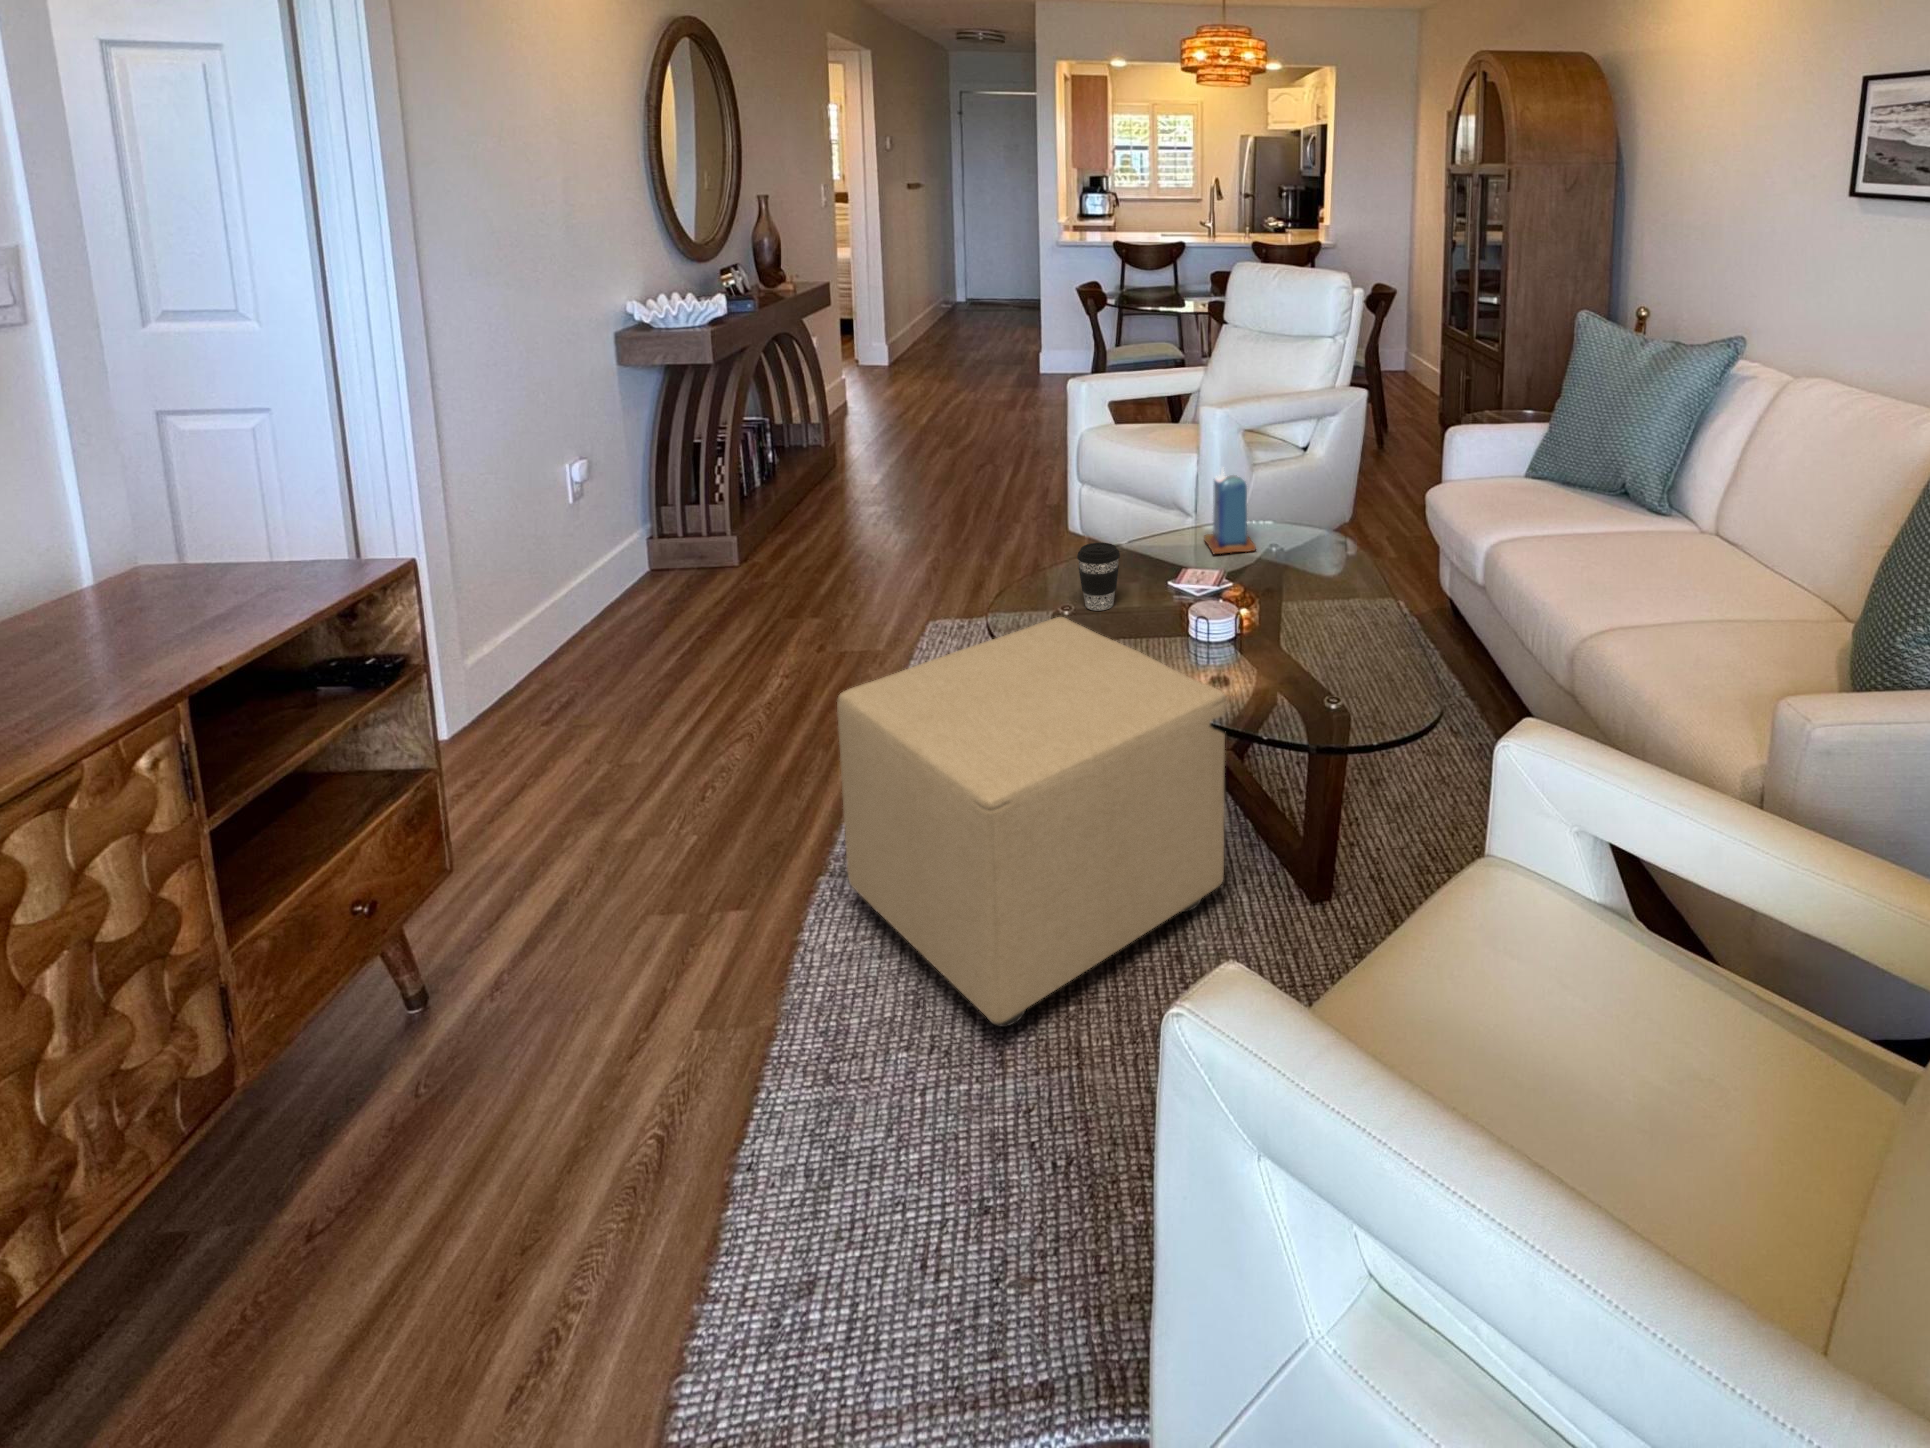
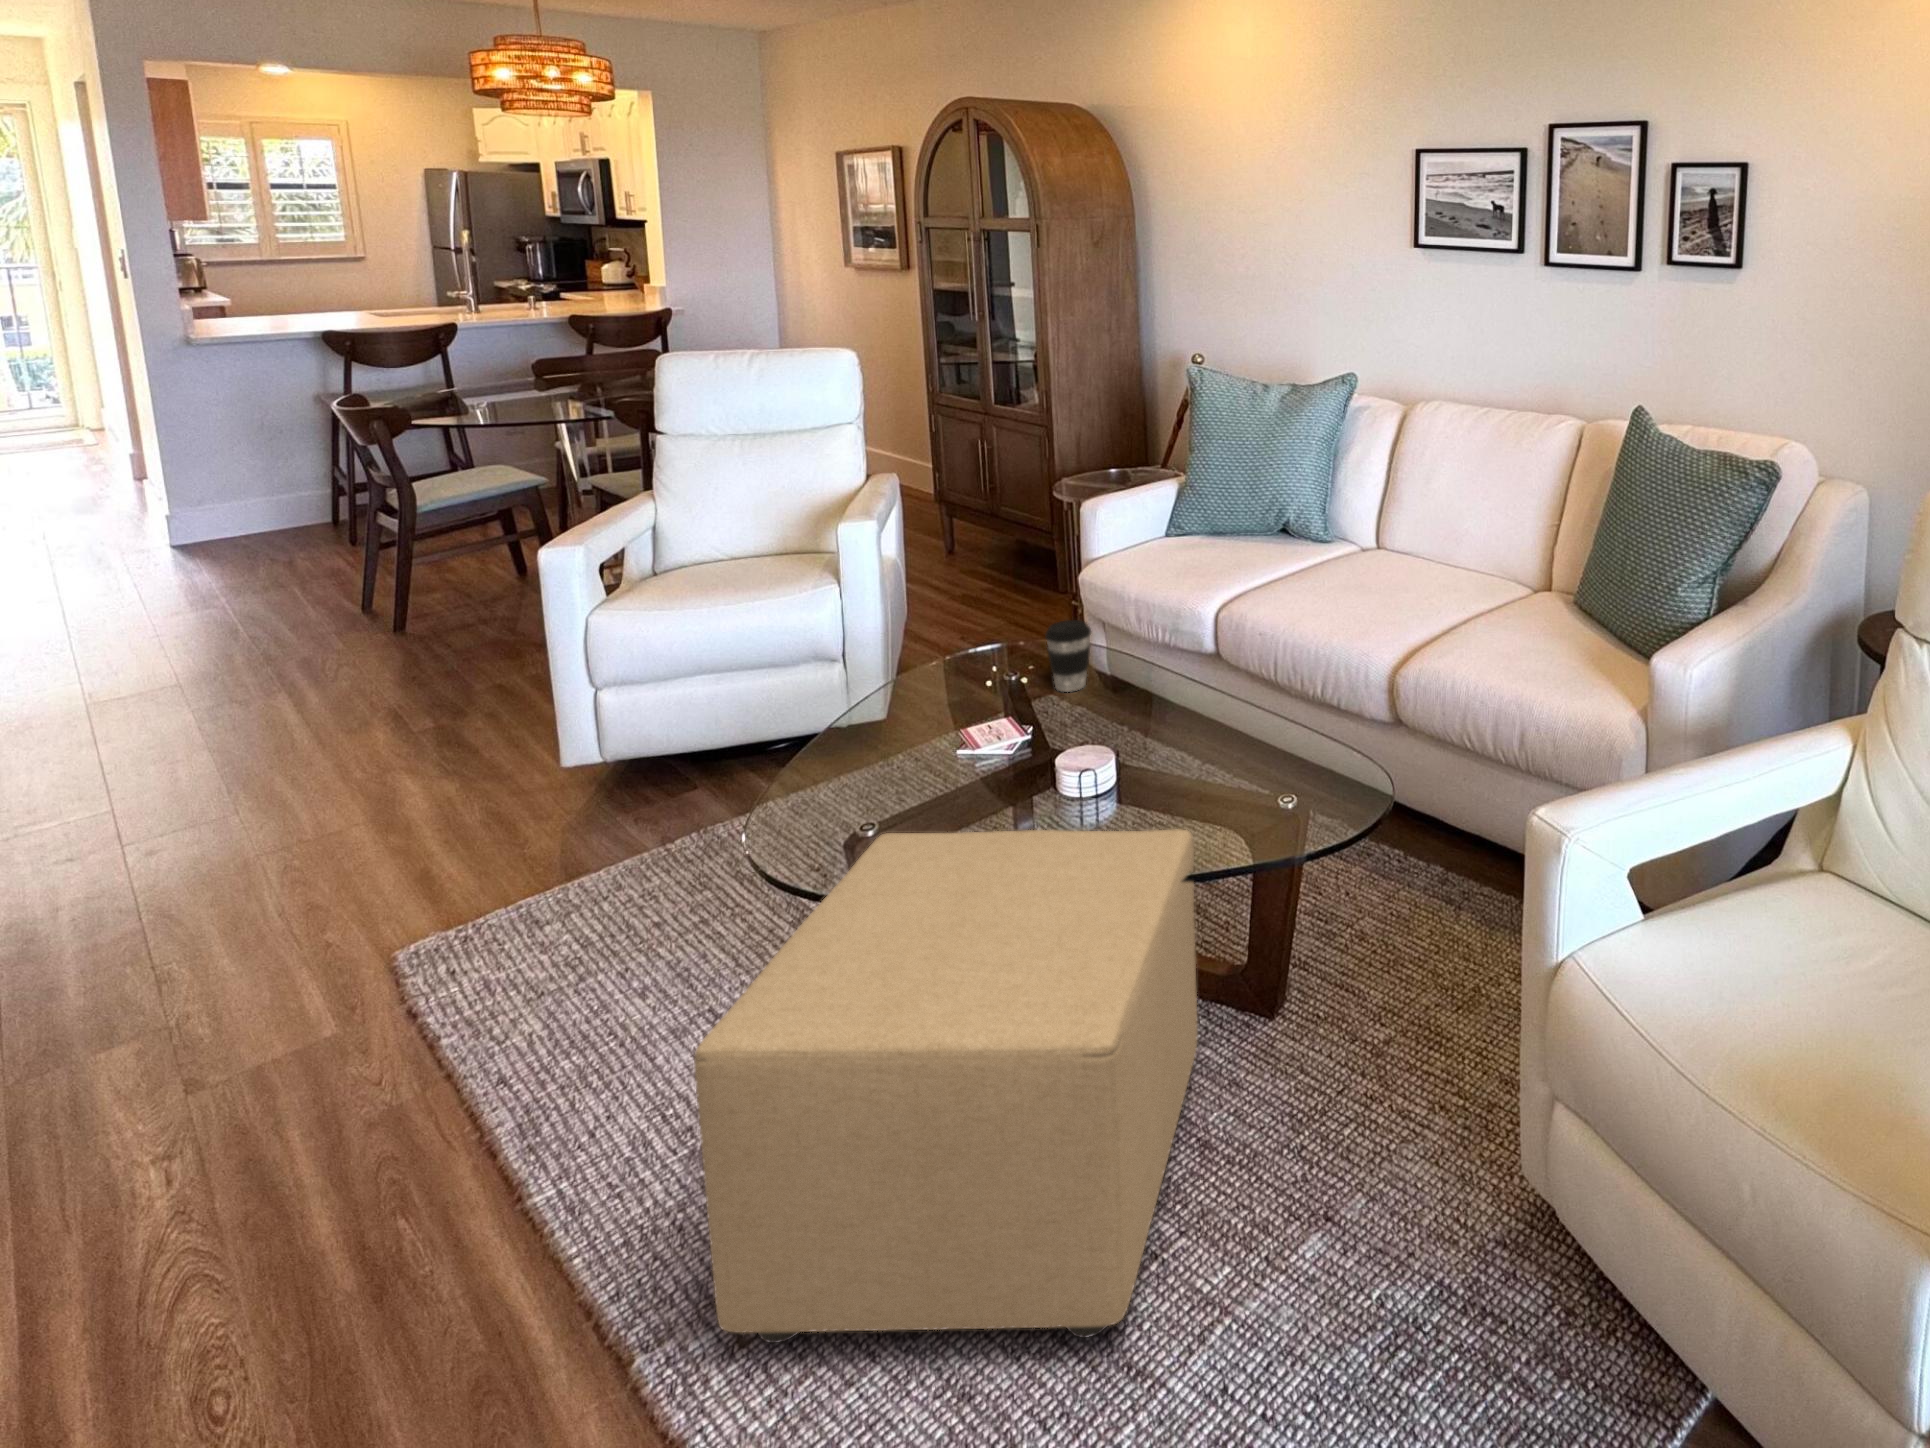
candle: present [1204,468,1256,554] -> none [924,600,1005,707]
coffee cup: present [1077,543,1120,610] -> present [1045,620,1091,692]

